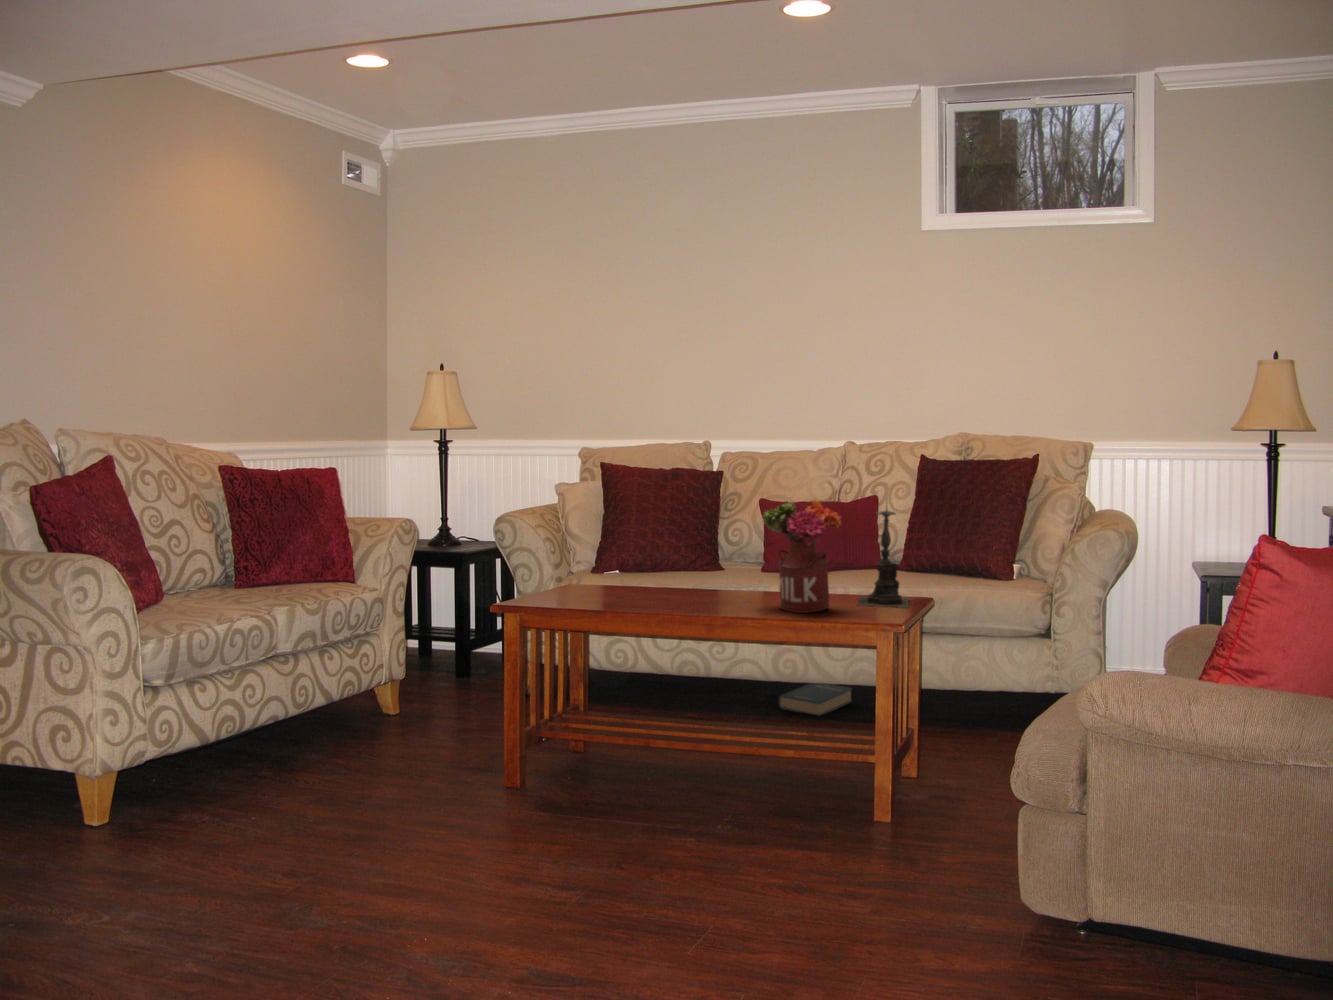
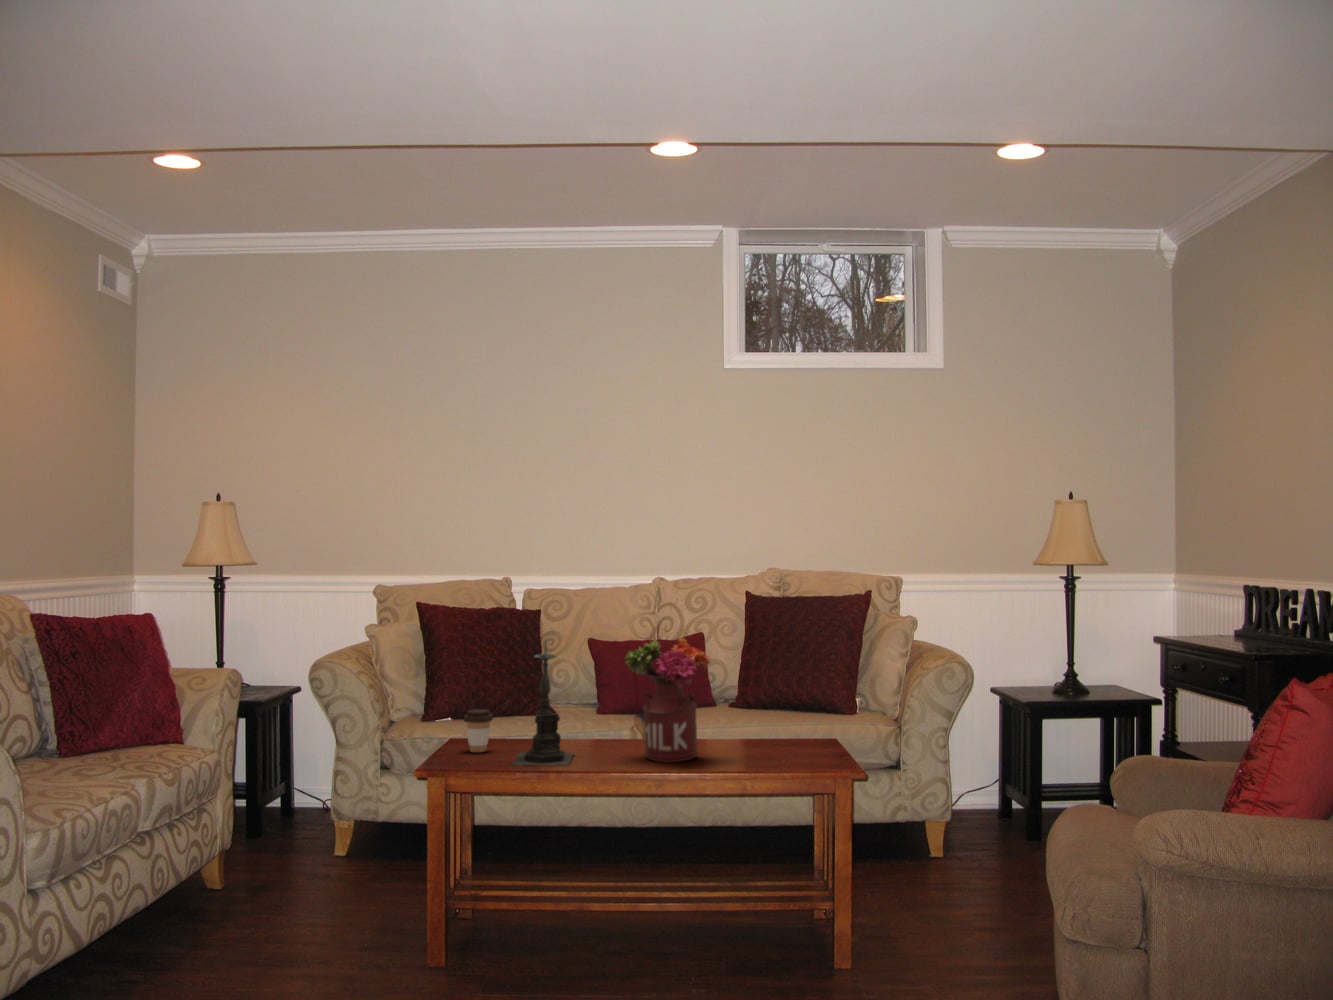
candle holder: present [858,508,909,608] -> present [512,647,574,766]
coffee cup: none [623,560,649,597] -> present [464,709,493,752]
hardback book: present [779,683,852,716] -> none [623,834,697,875]

